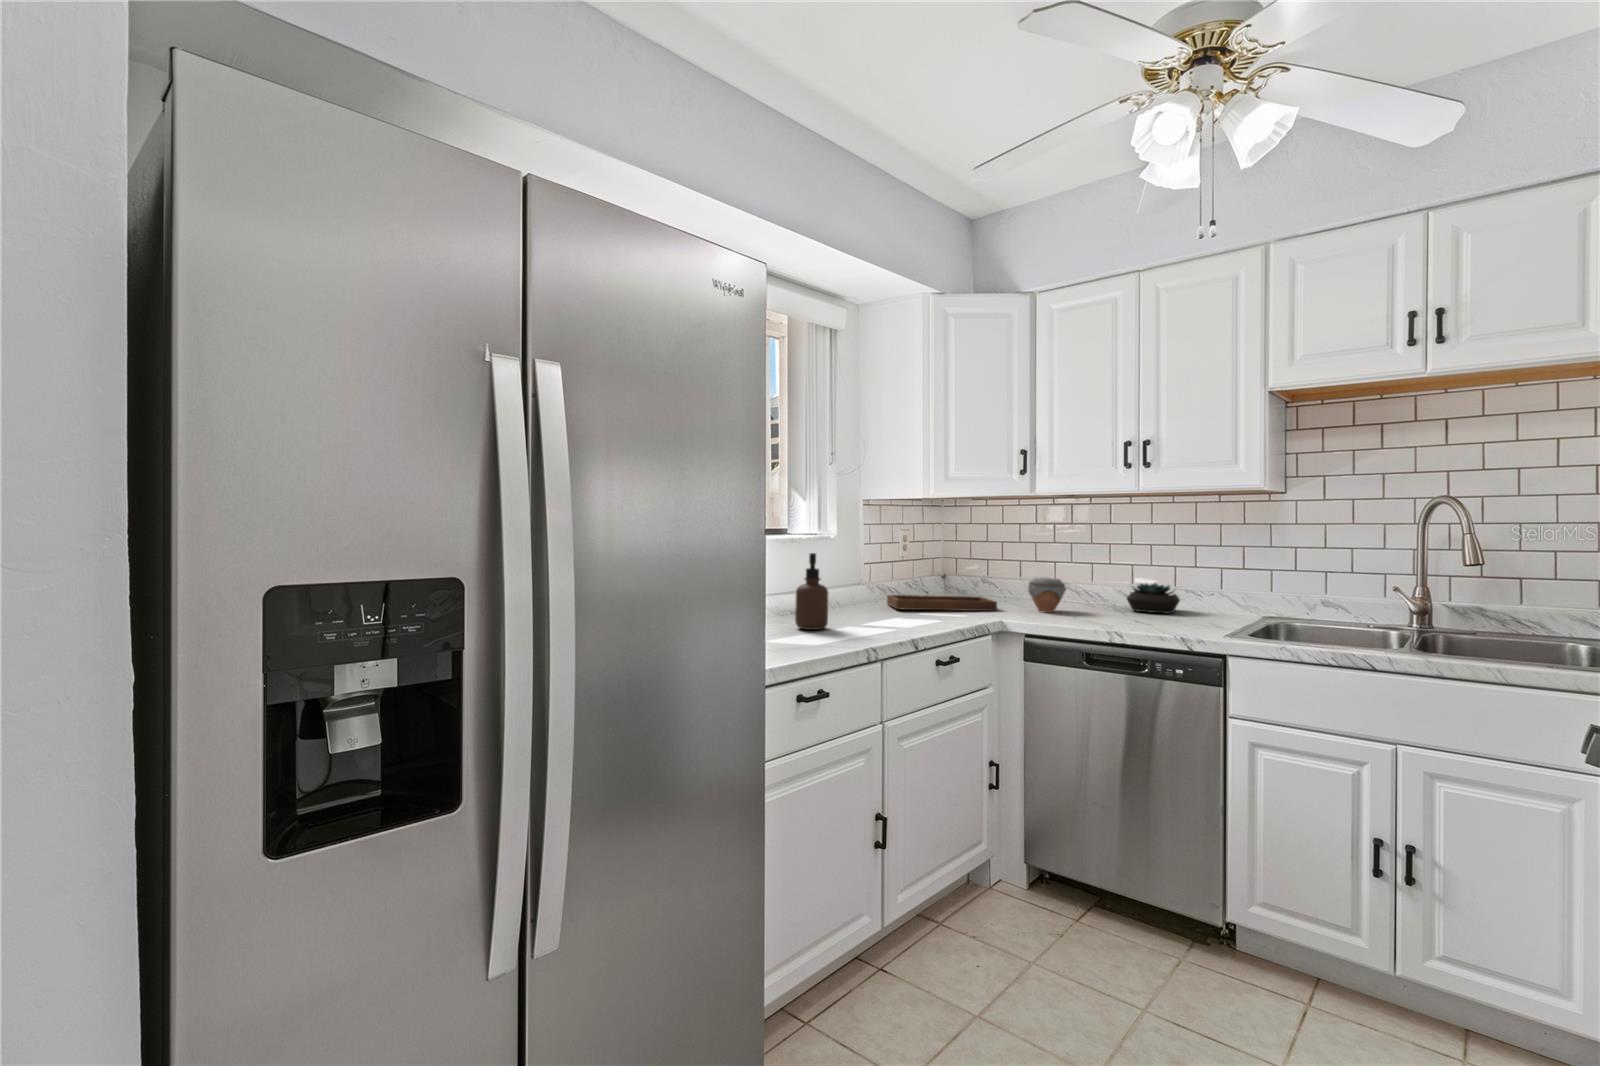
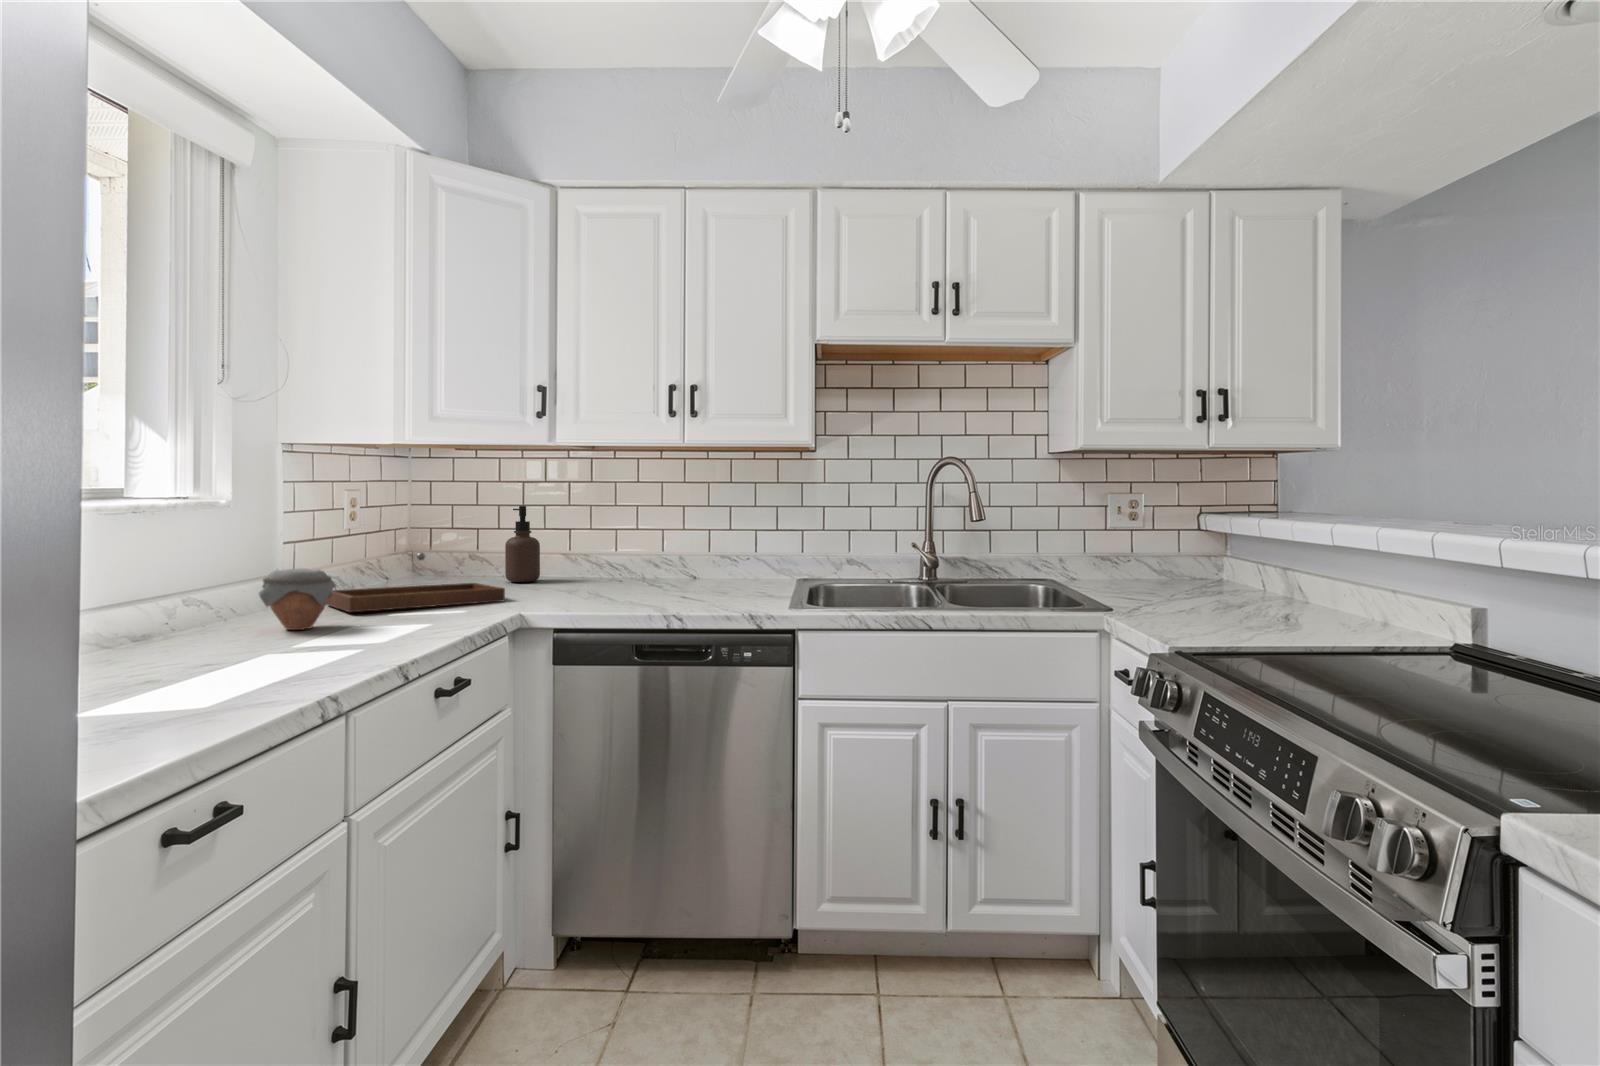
soap dispenser: present [795,553,828,630] -> present [505,506,540,582]
jar: present [1028,577,1066,613] -> present [259,568,336,630]
succulent plant: present [1127,583,1180,613] -> none [663,551,720,587]

